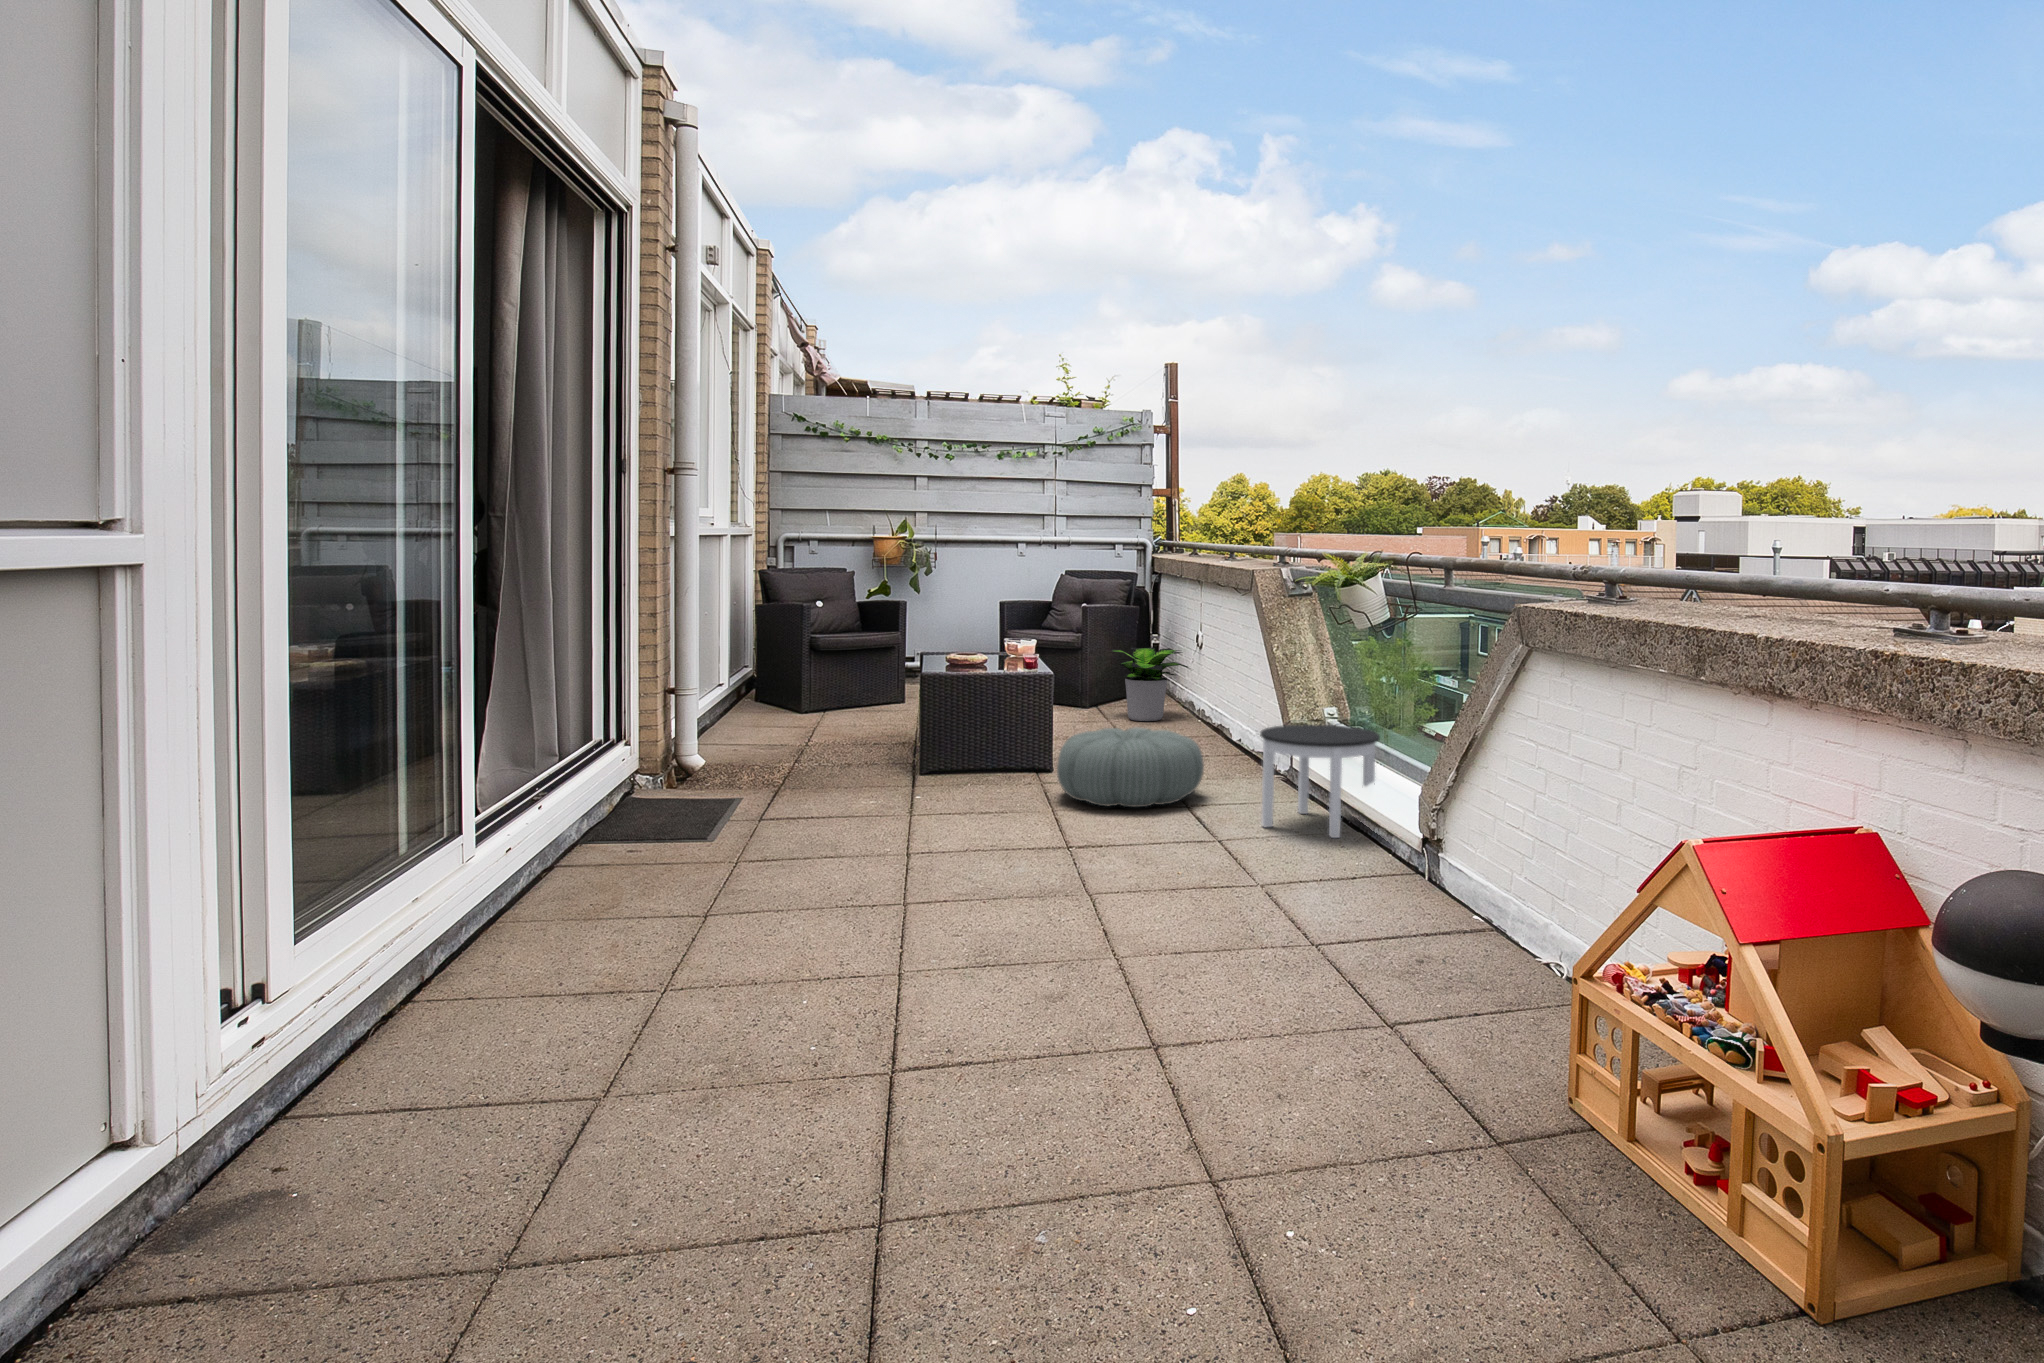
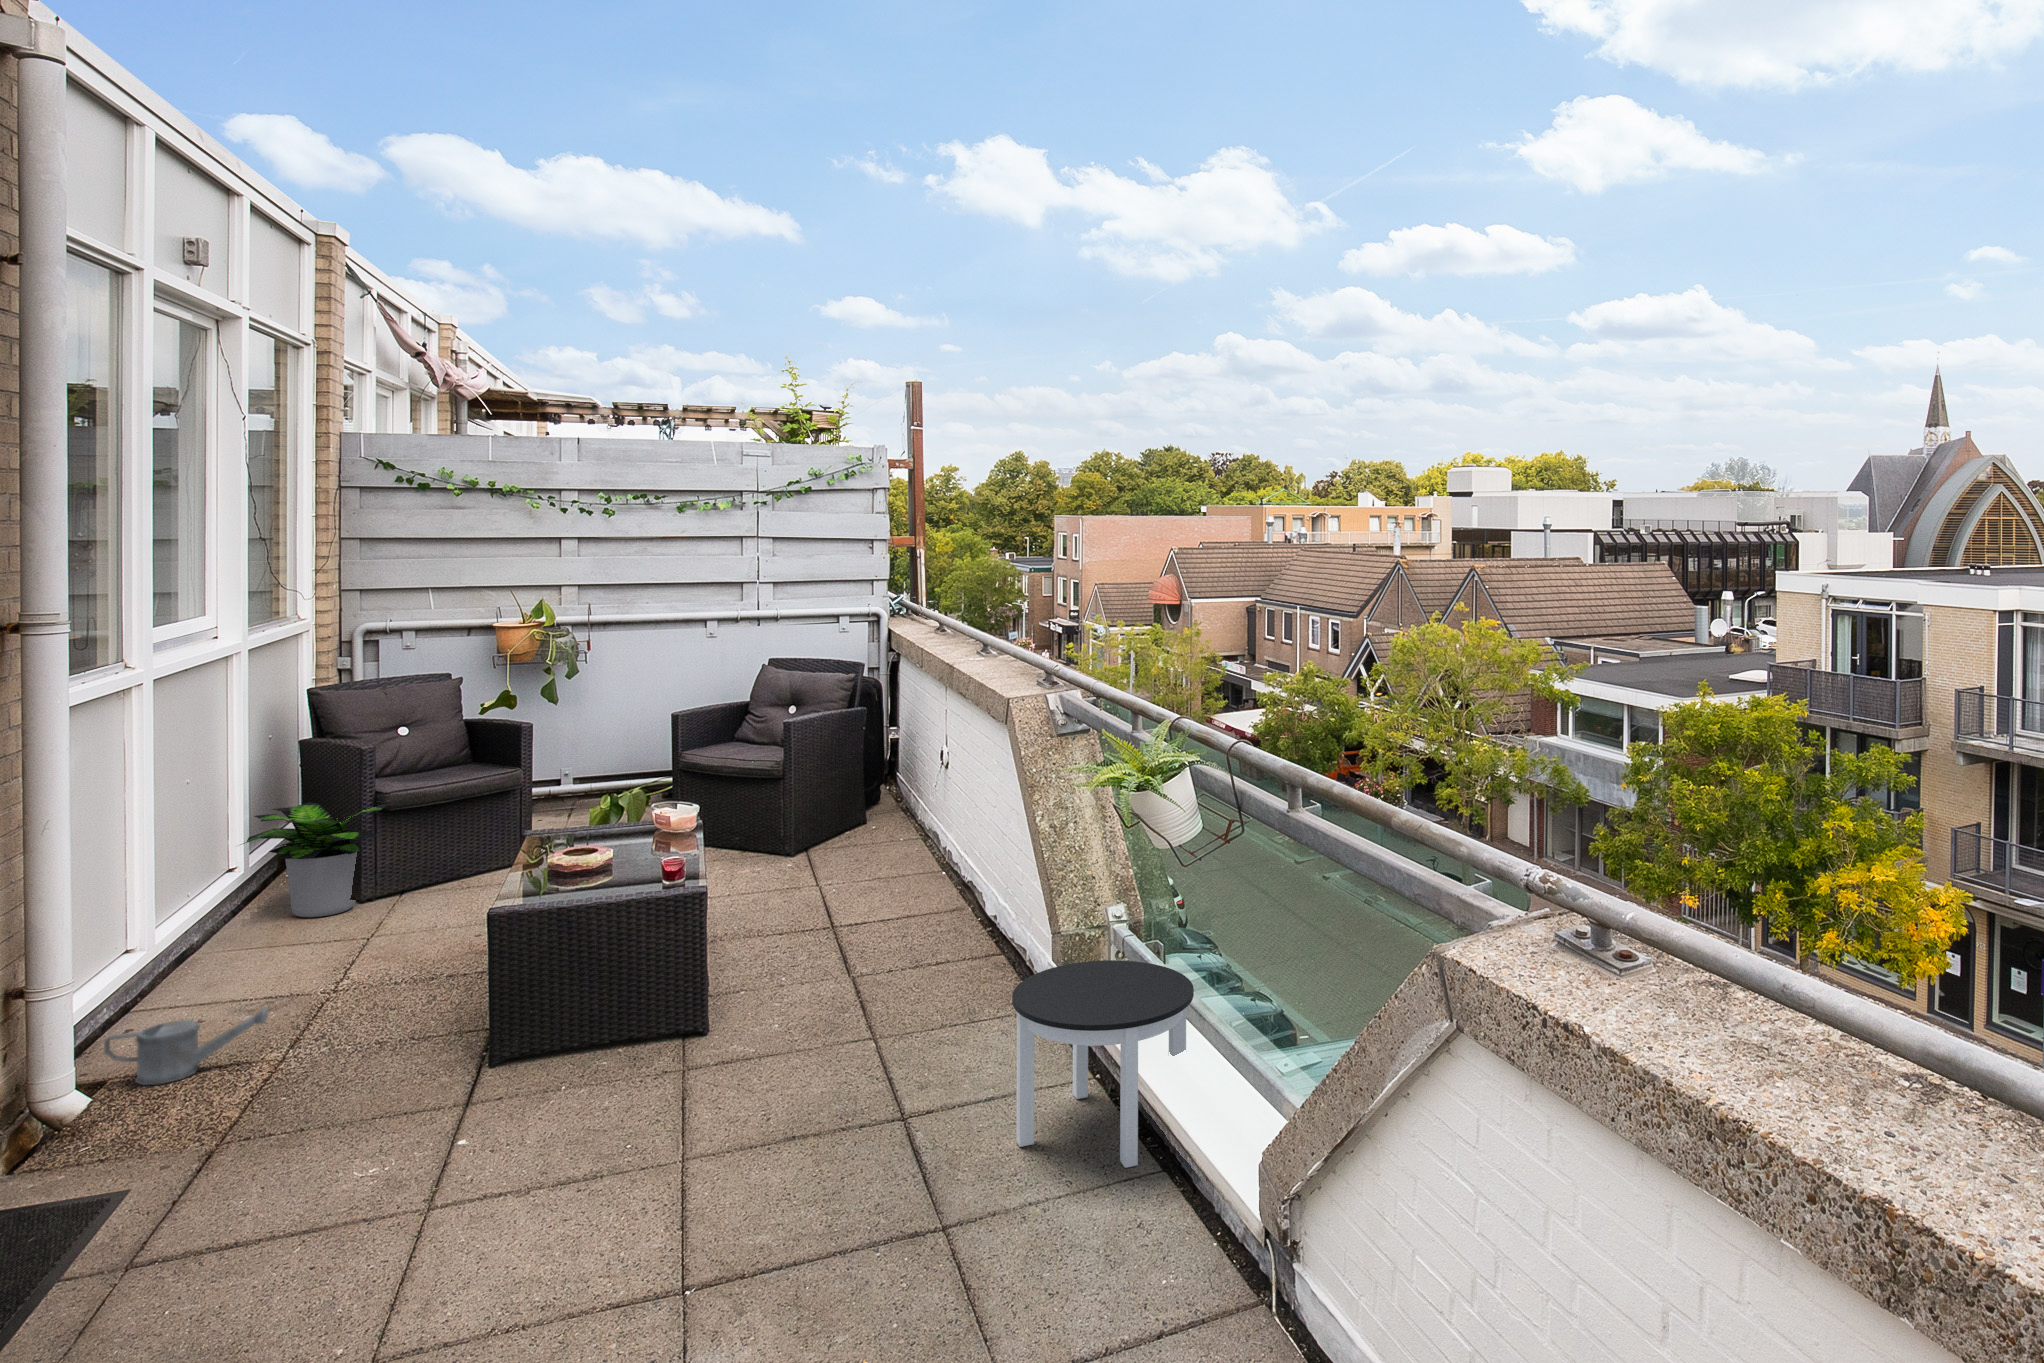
potted plant: present [1110,647,1189,721] -> present [243,802,392,917]
pouf: present [1057,727,1204,807] -> none [698,960,932,1113]
watering can: none [701,738,788,777] -> present [104,1008,268,1085]

